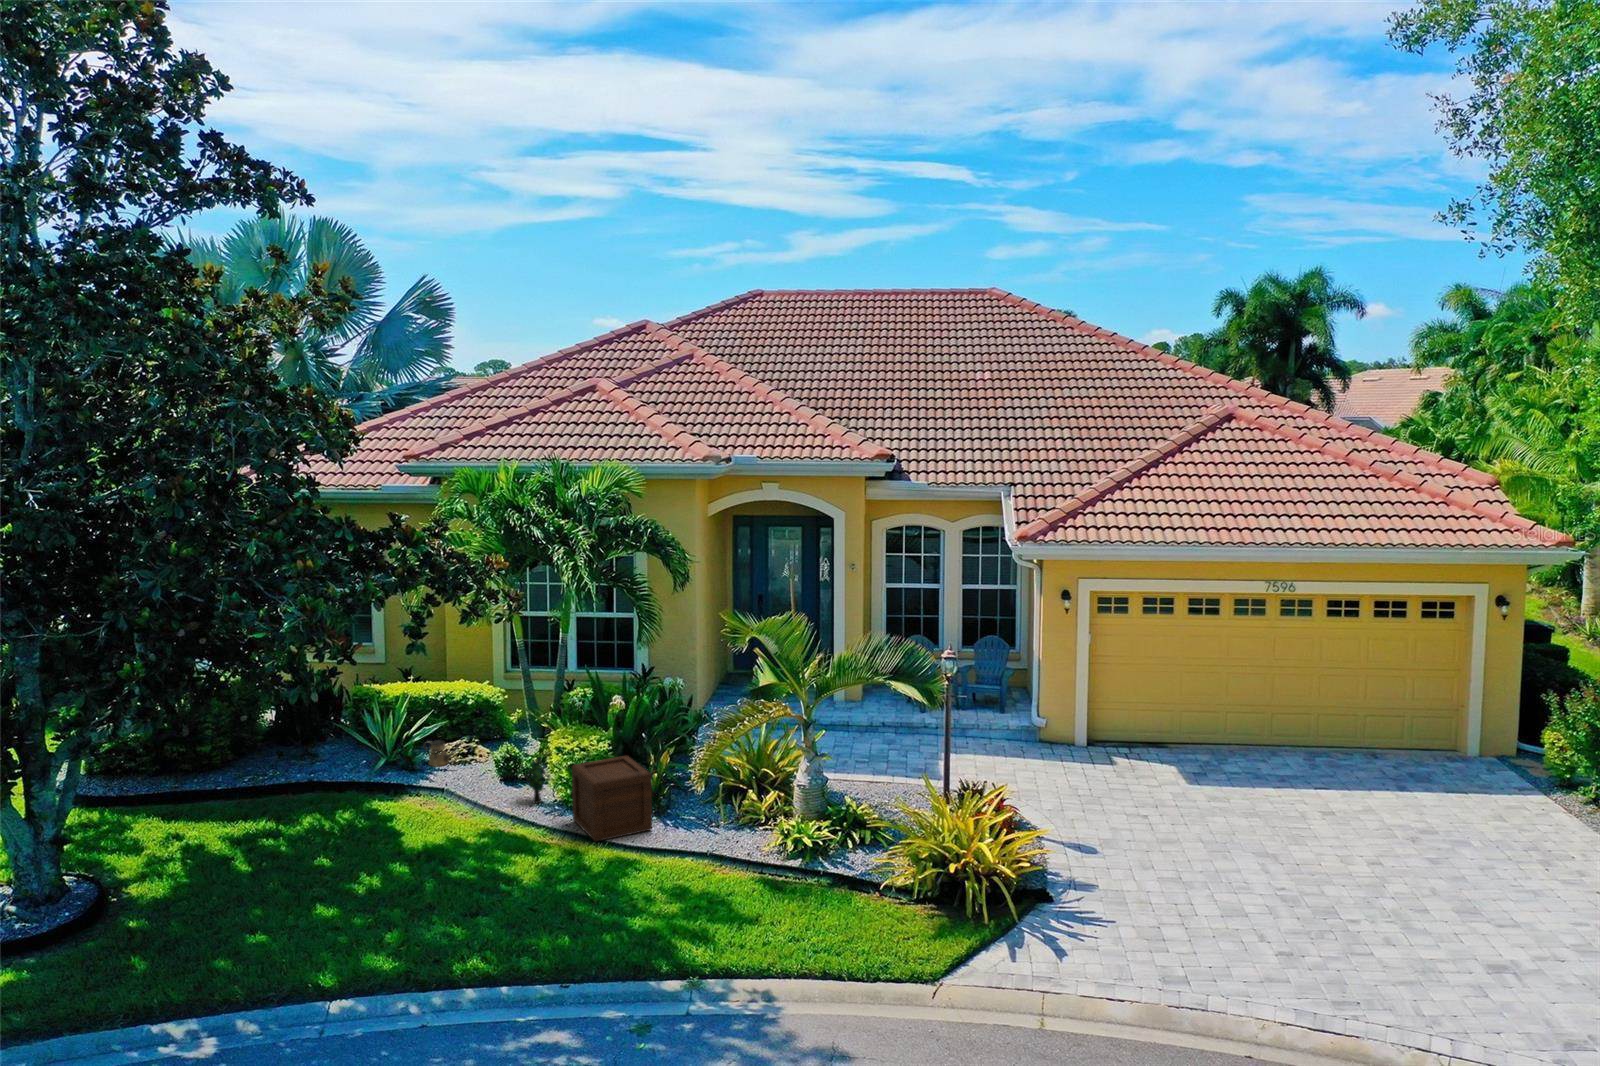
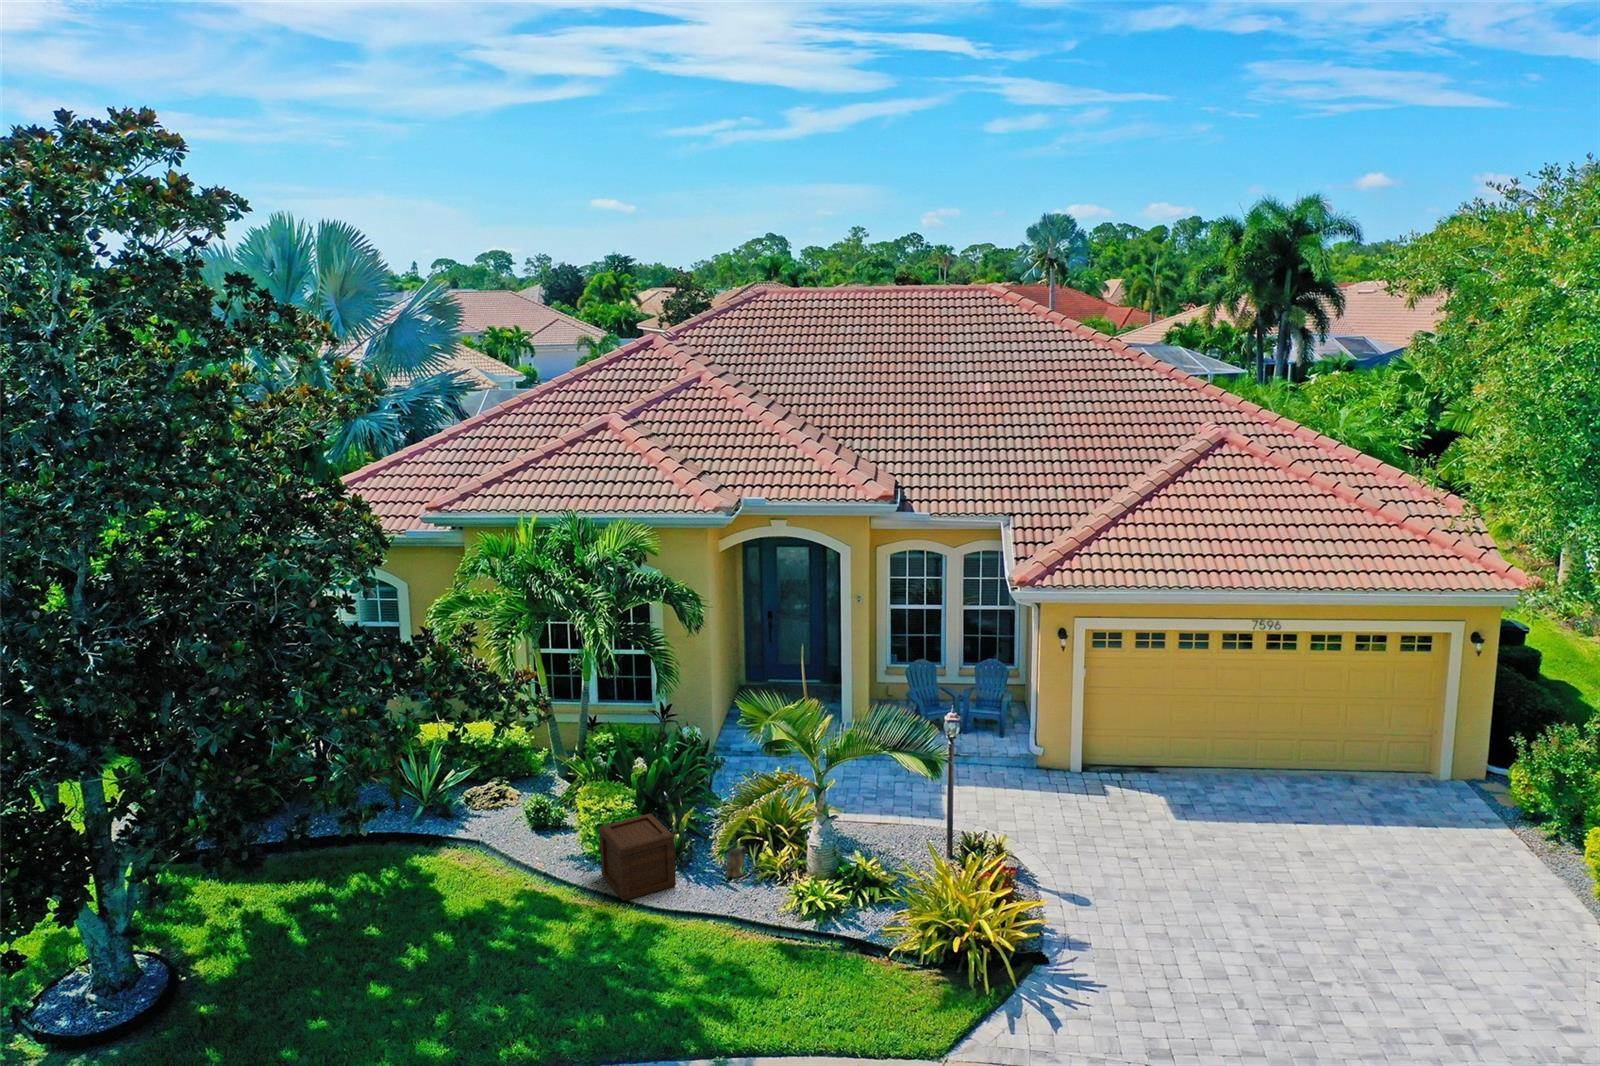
watering can: present [423,740,461,767] -> present [719,846,746,877]
decorative plant: present [525,757,550,803] -> present [387,772,407,811]

